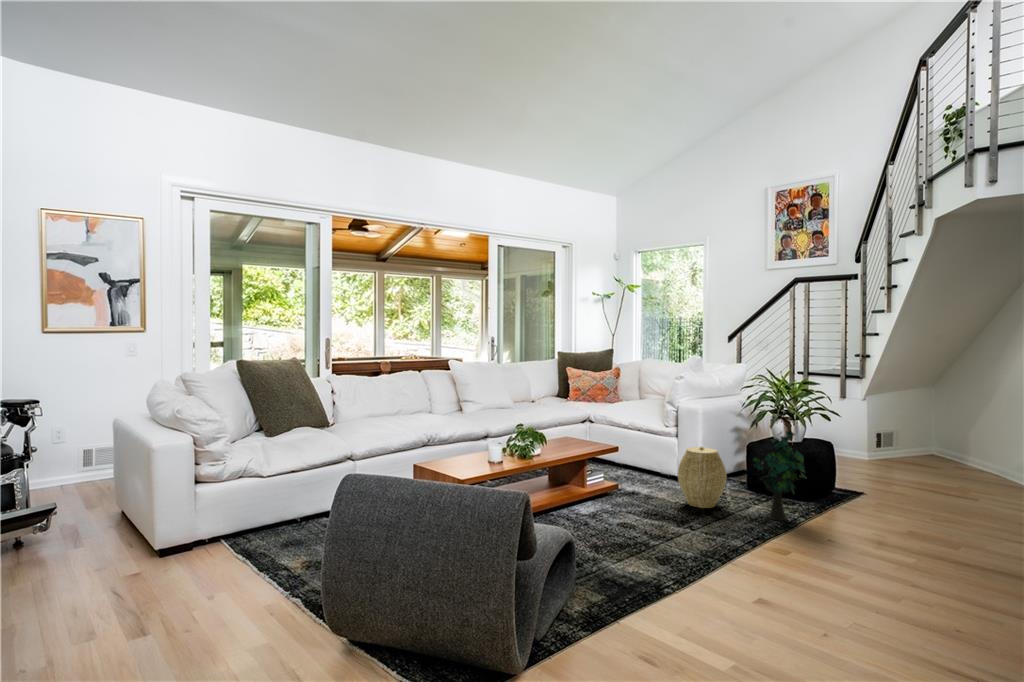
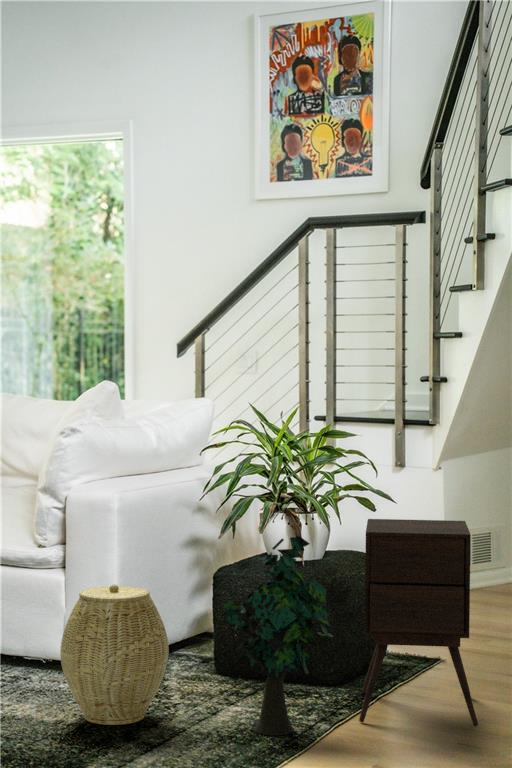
side table: none [821,424,885,528] -> present [359,519,478,726]

